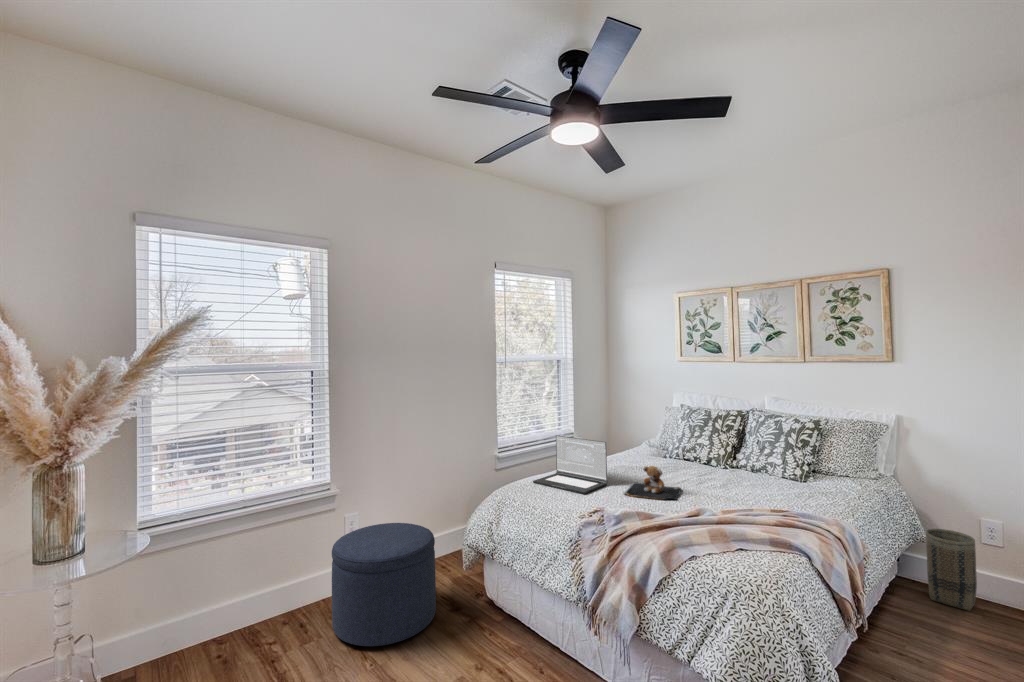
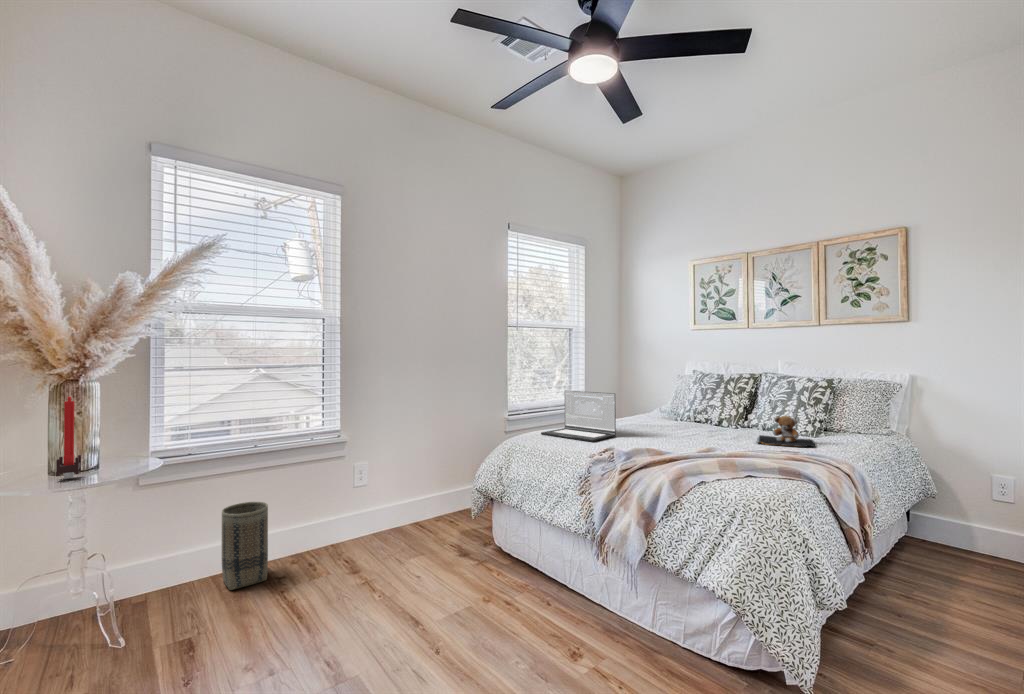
teddy bear: present [624,466,682,500] -> present [756,416,815,447]
candle: none [38,488,64,573] -> present [56,397,81,479]
ottoman: present [332,523,436,646] -> none [340,472,442,583]
basket: present [926,529,977,611] -> present [222,502,268,590]

